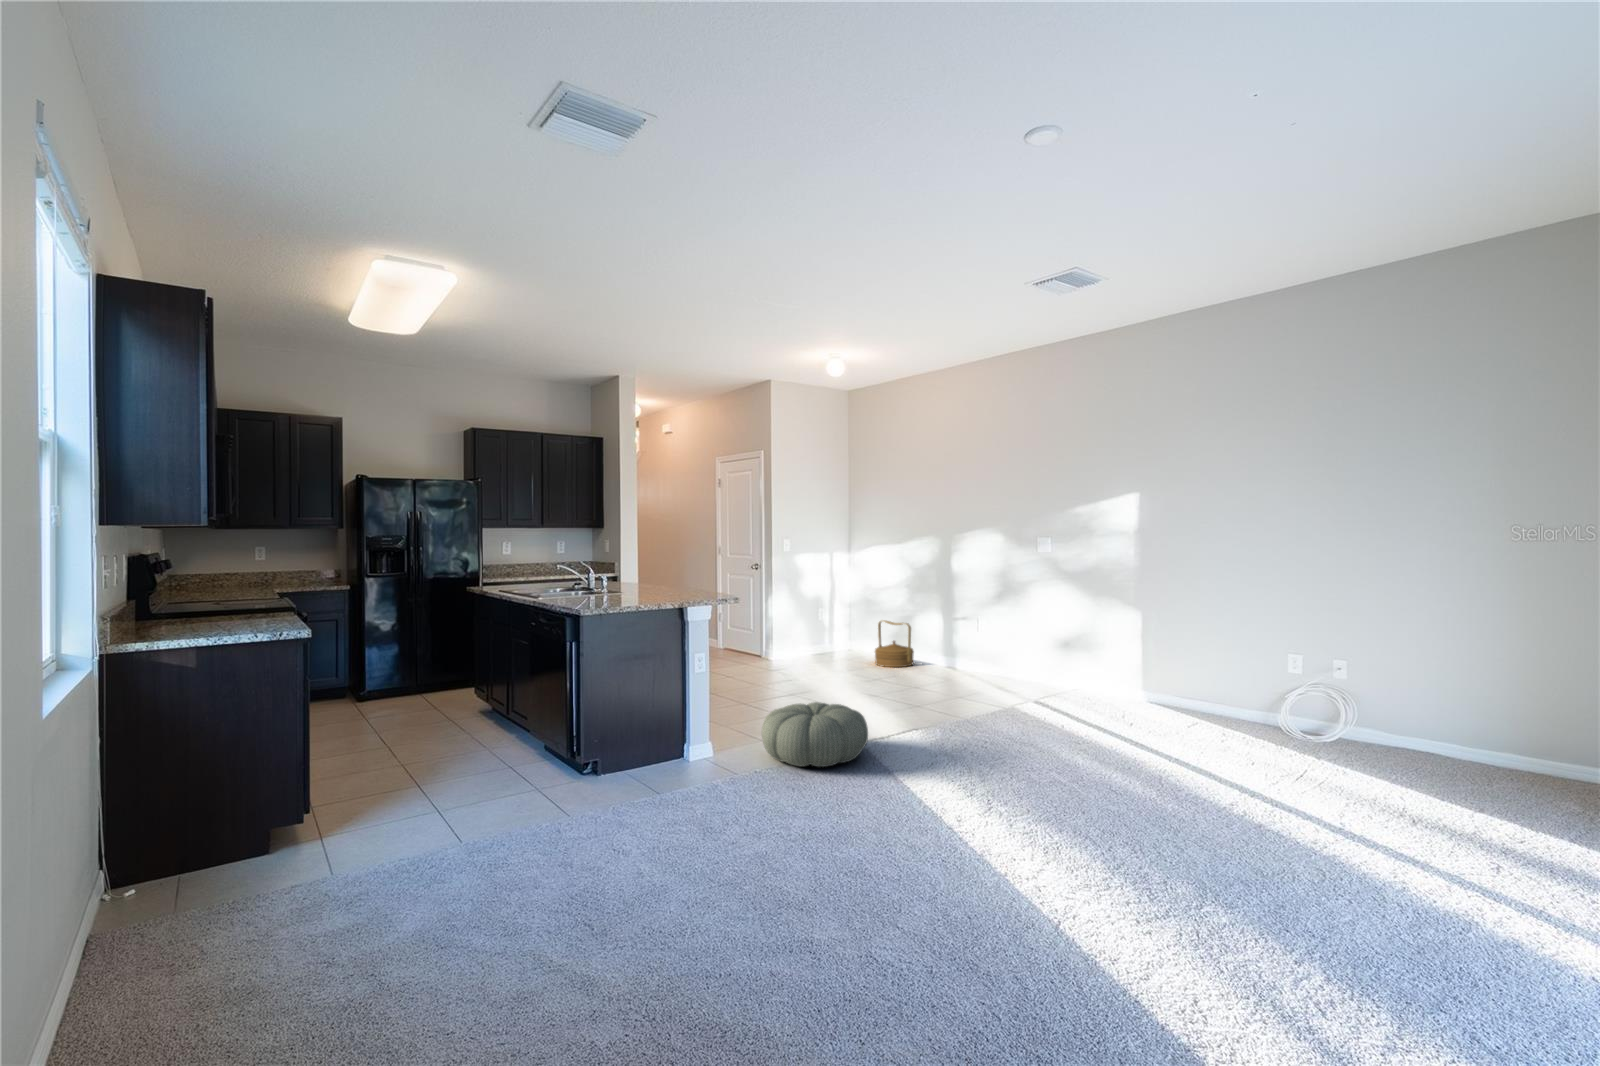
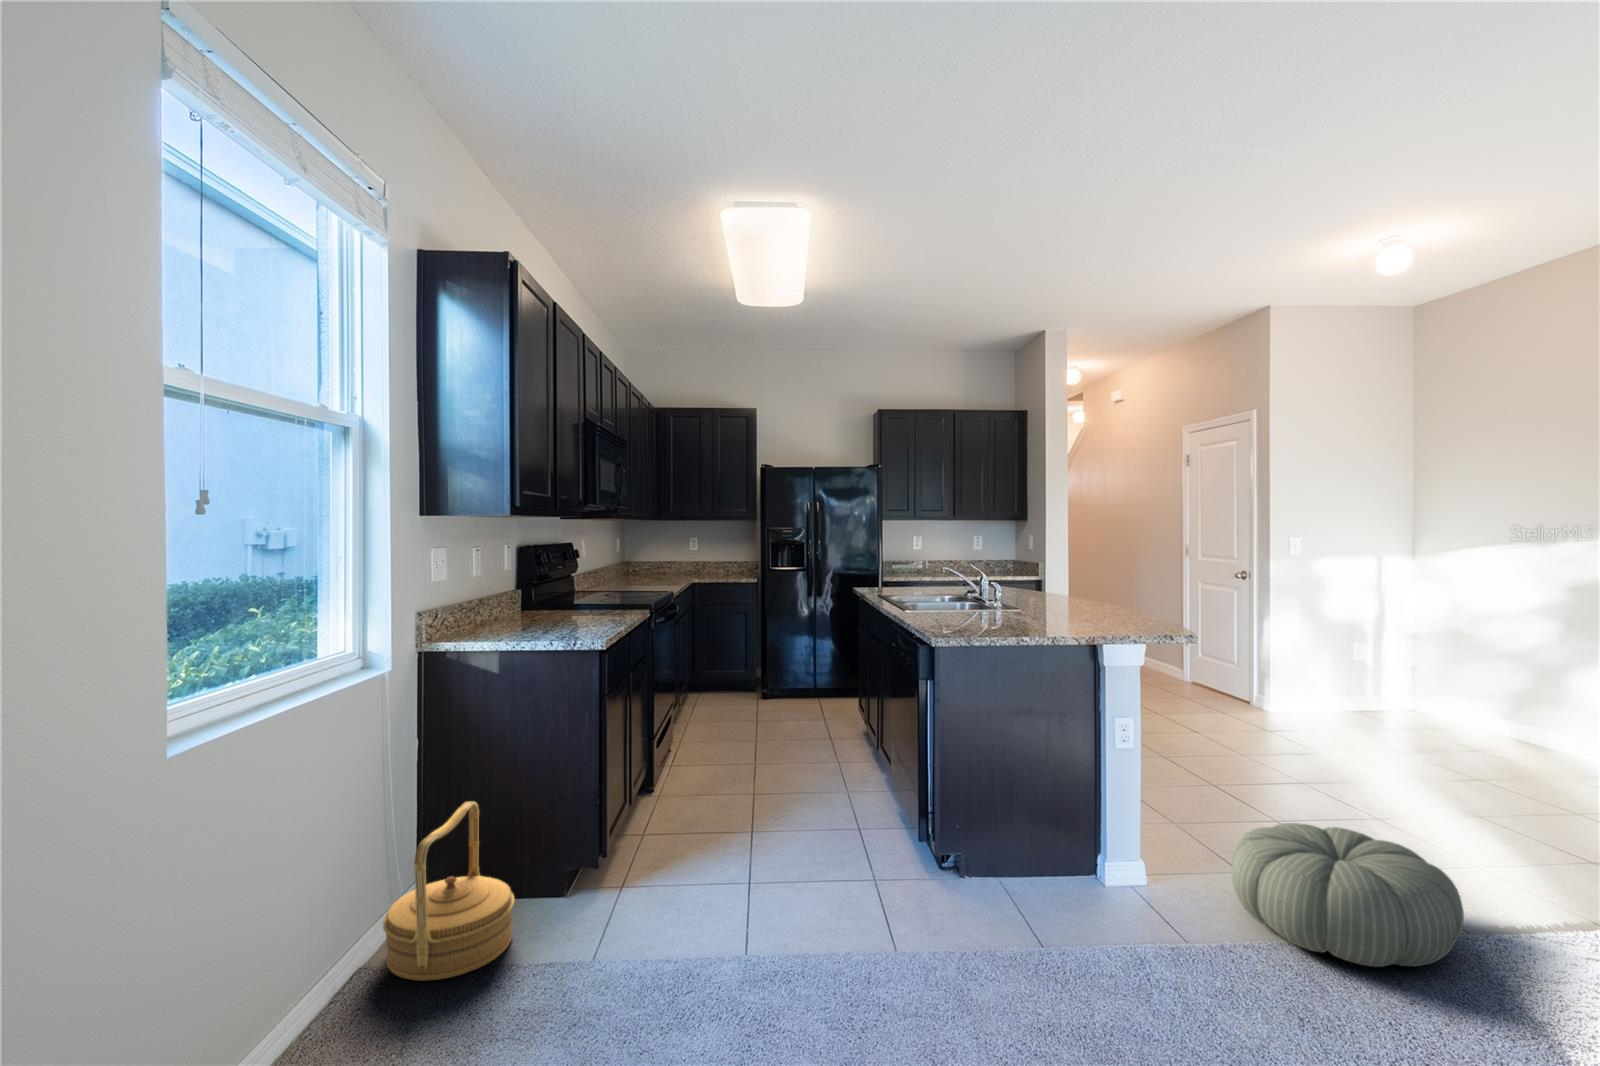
woven basket: present [875,620,914,667] -> present [383,802,514,981]

